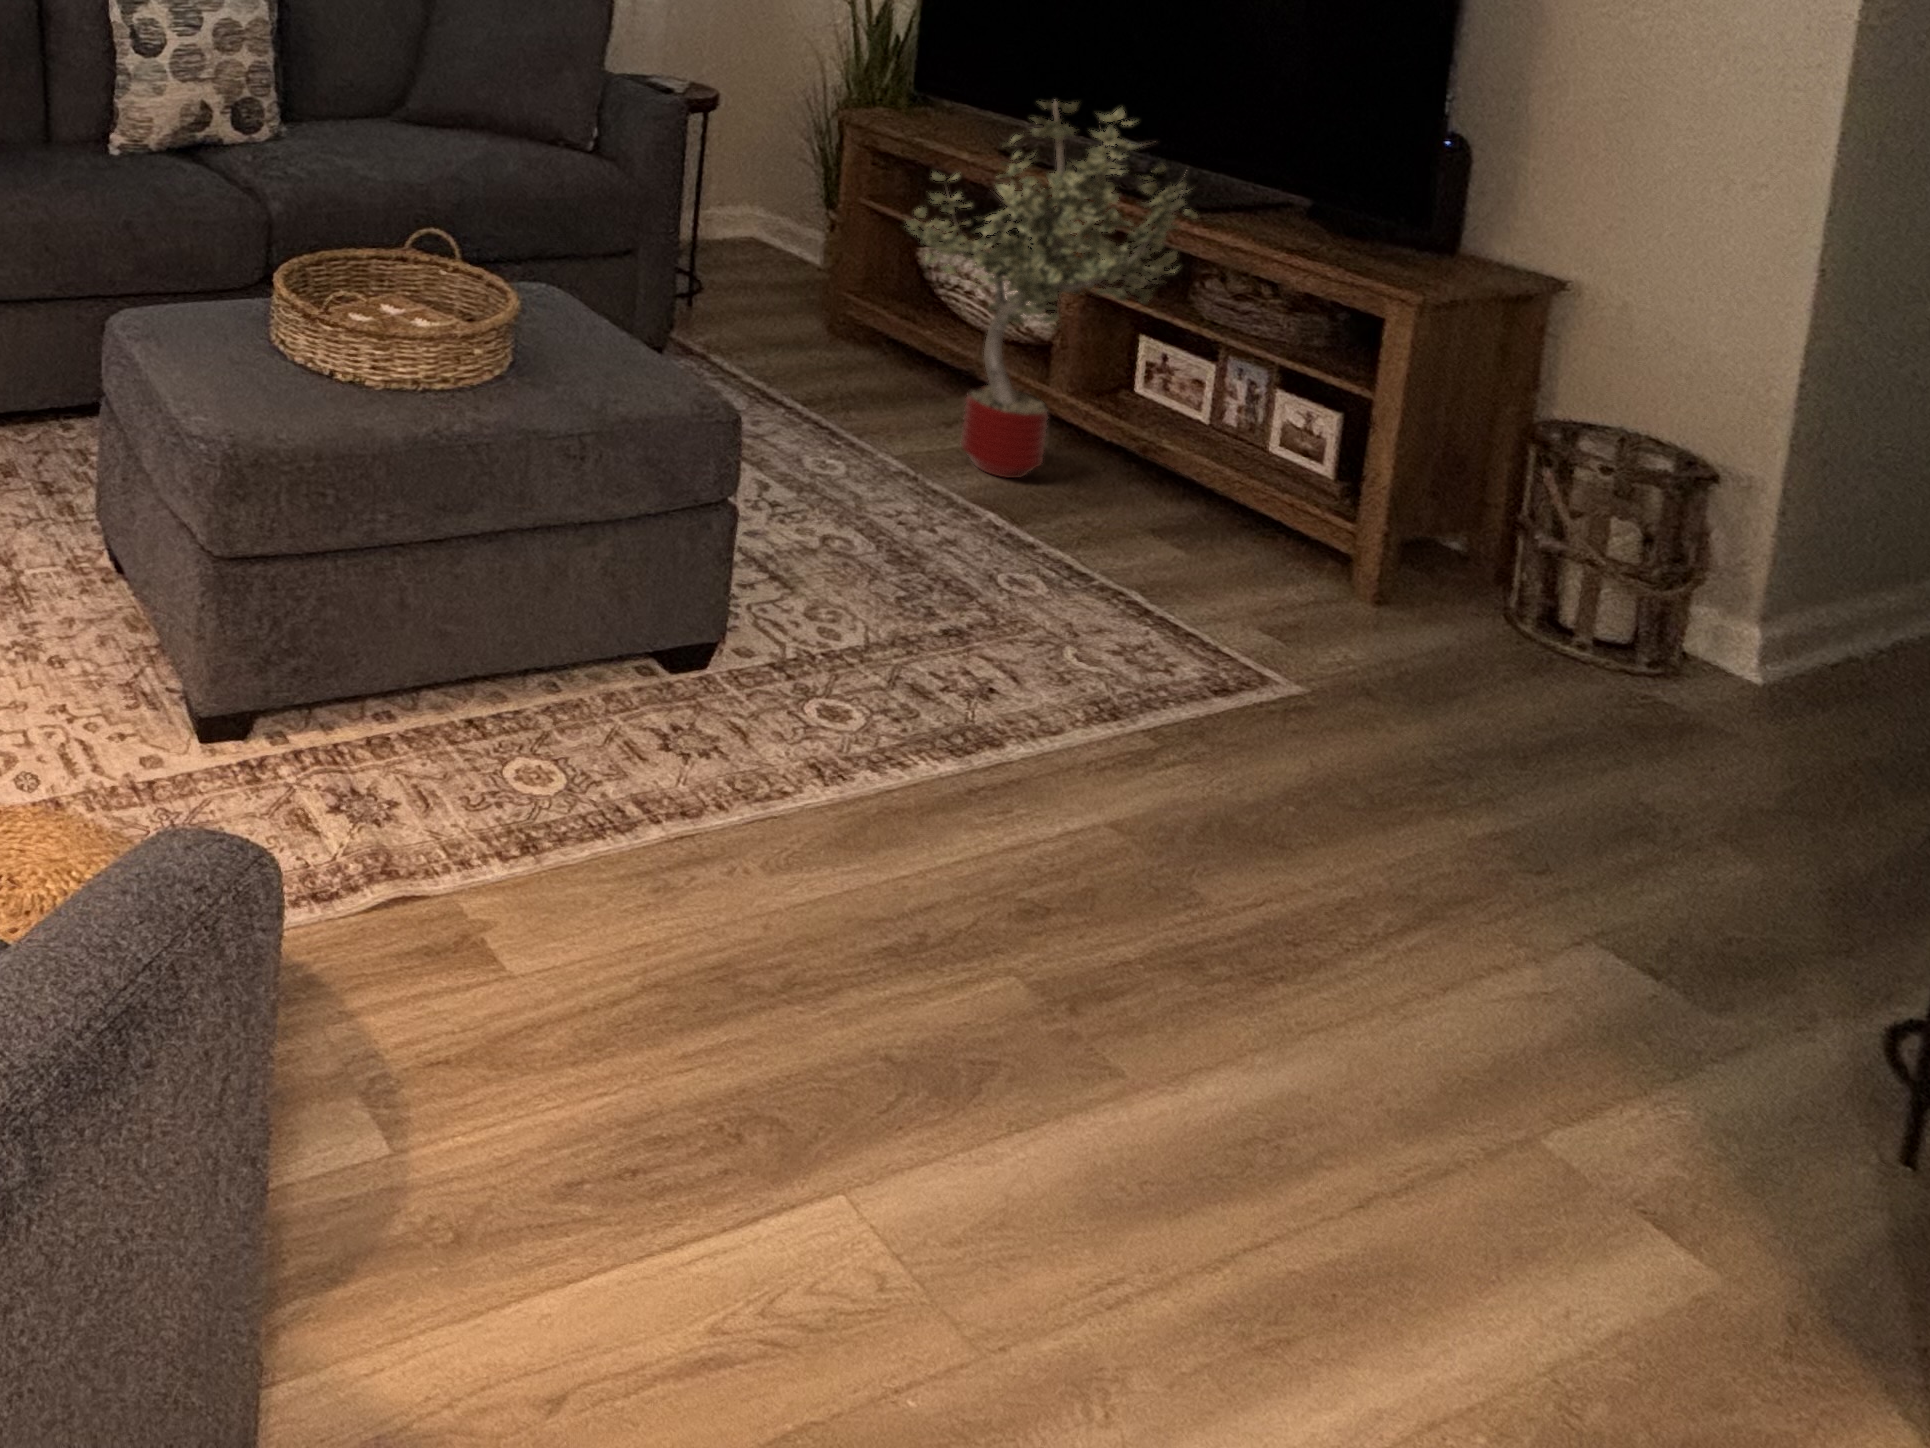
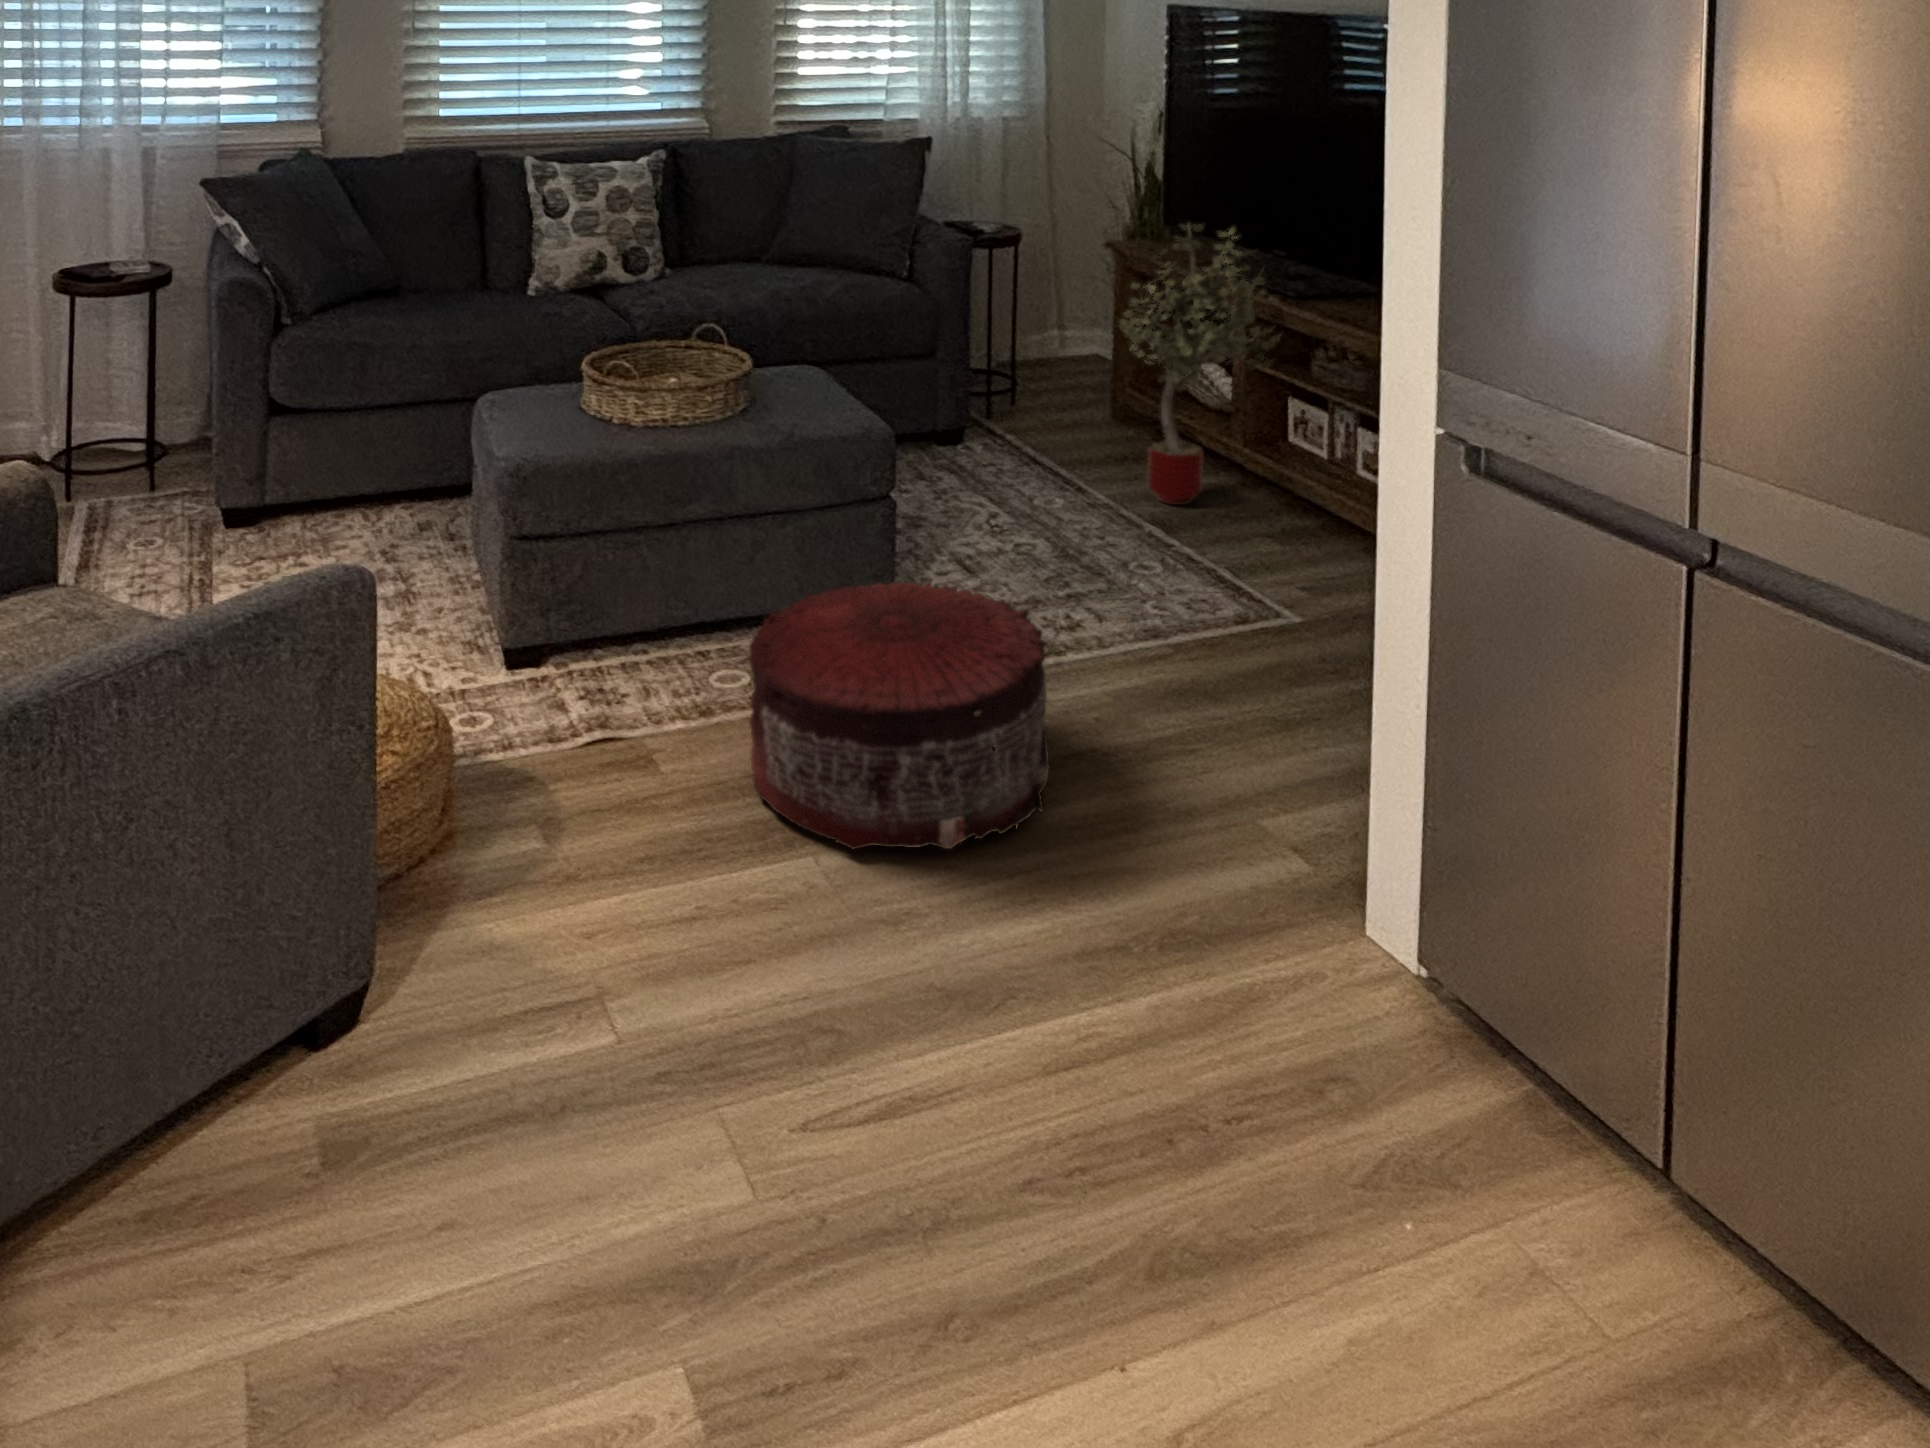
pouf: none [644,661,1186,1198] -> present [749,582,1049,849]

